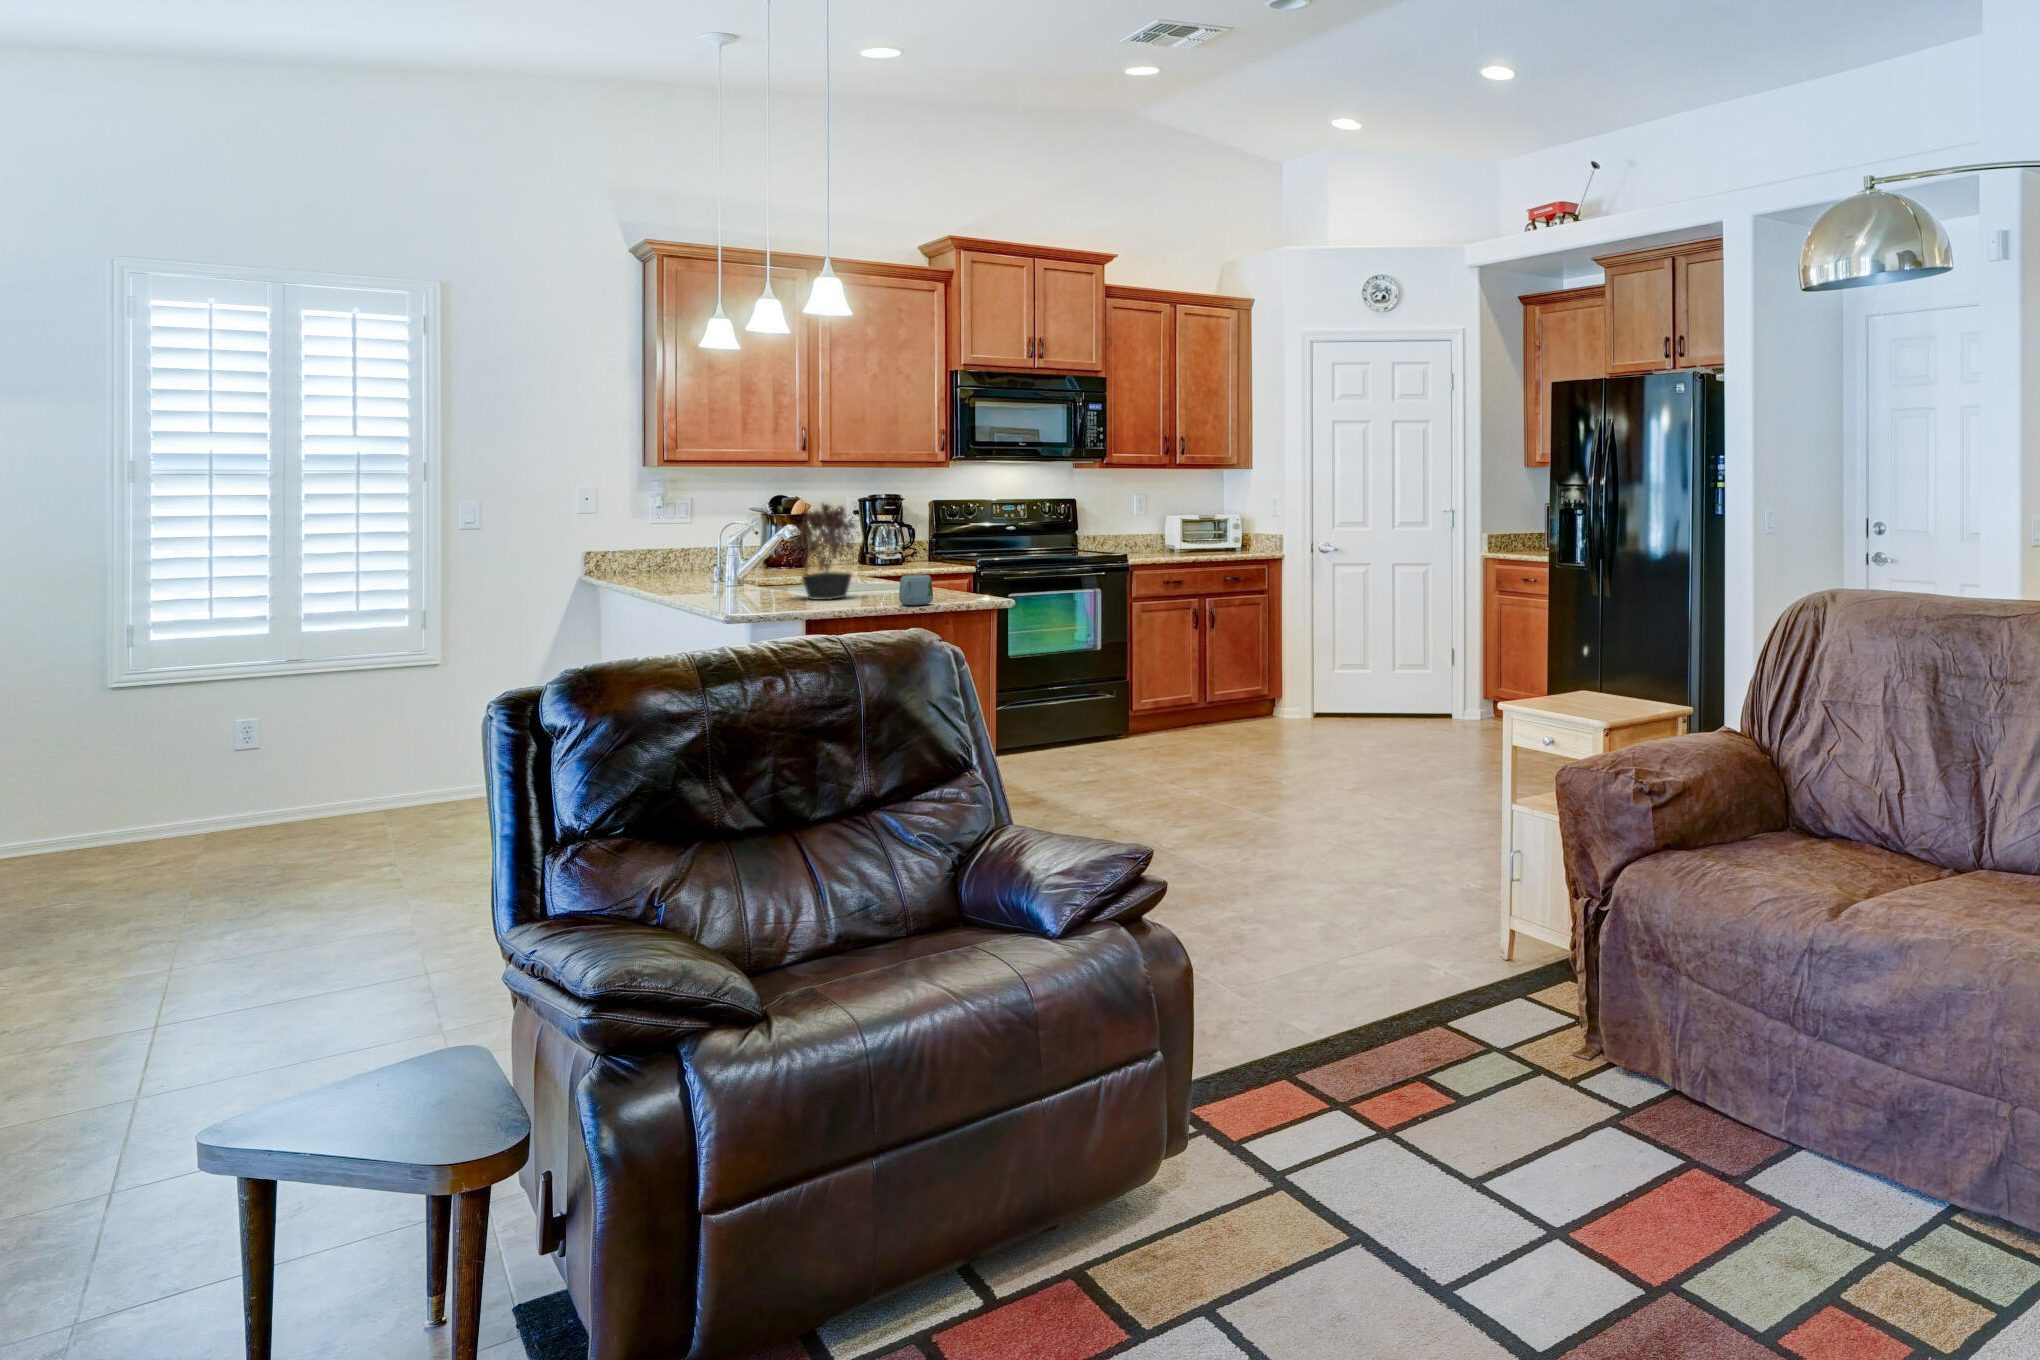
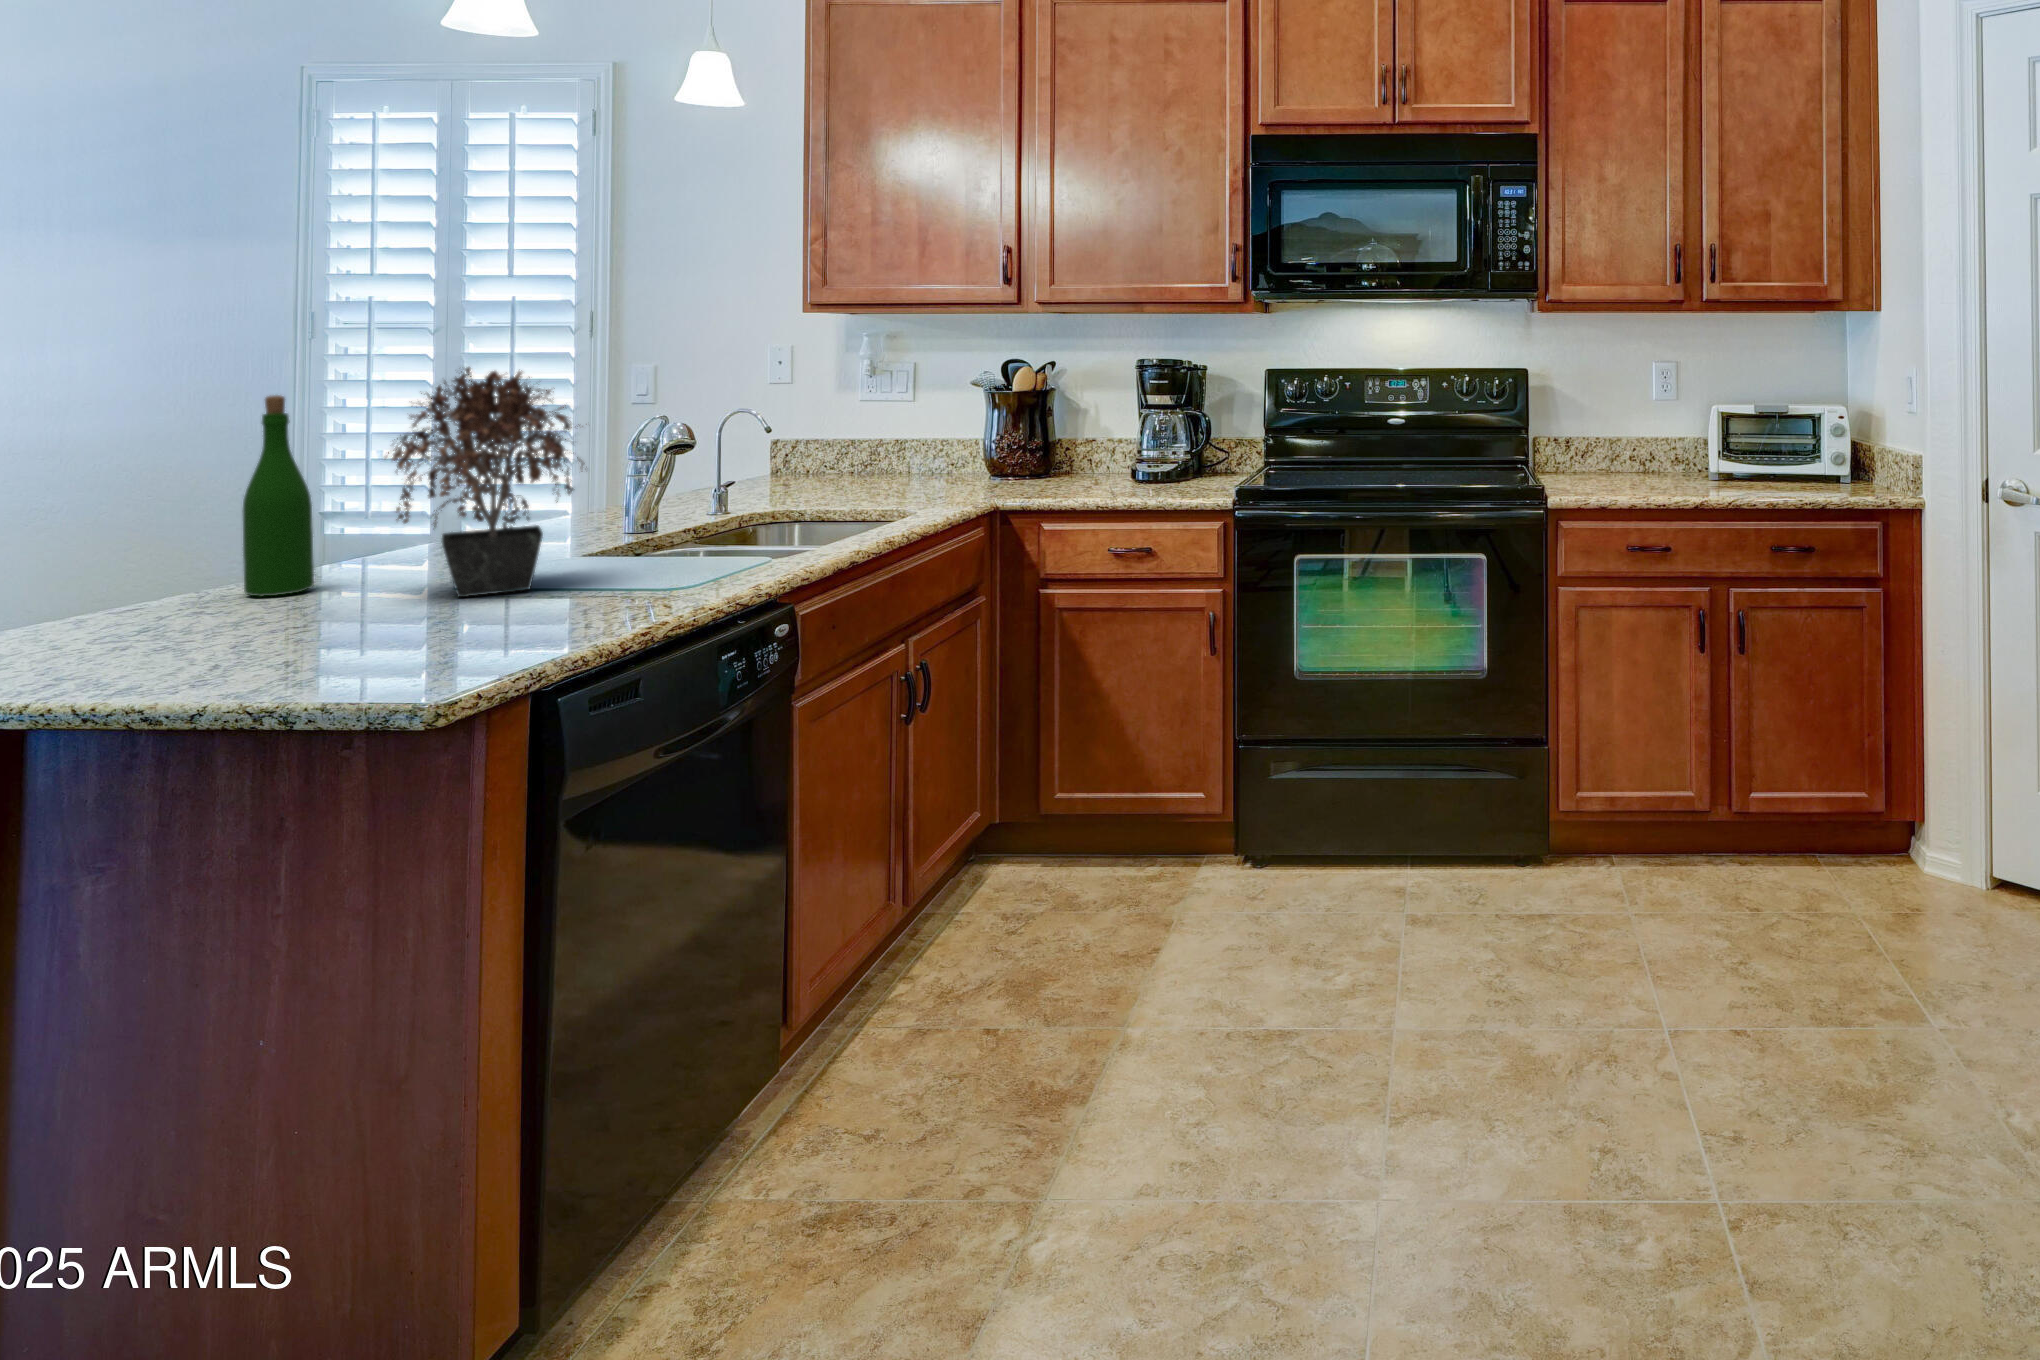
wine bottle: none [727,516,752,604] -> present [243,395,314,596]
mug: present [899,575,933,605] -> none [221,572,395,669]

